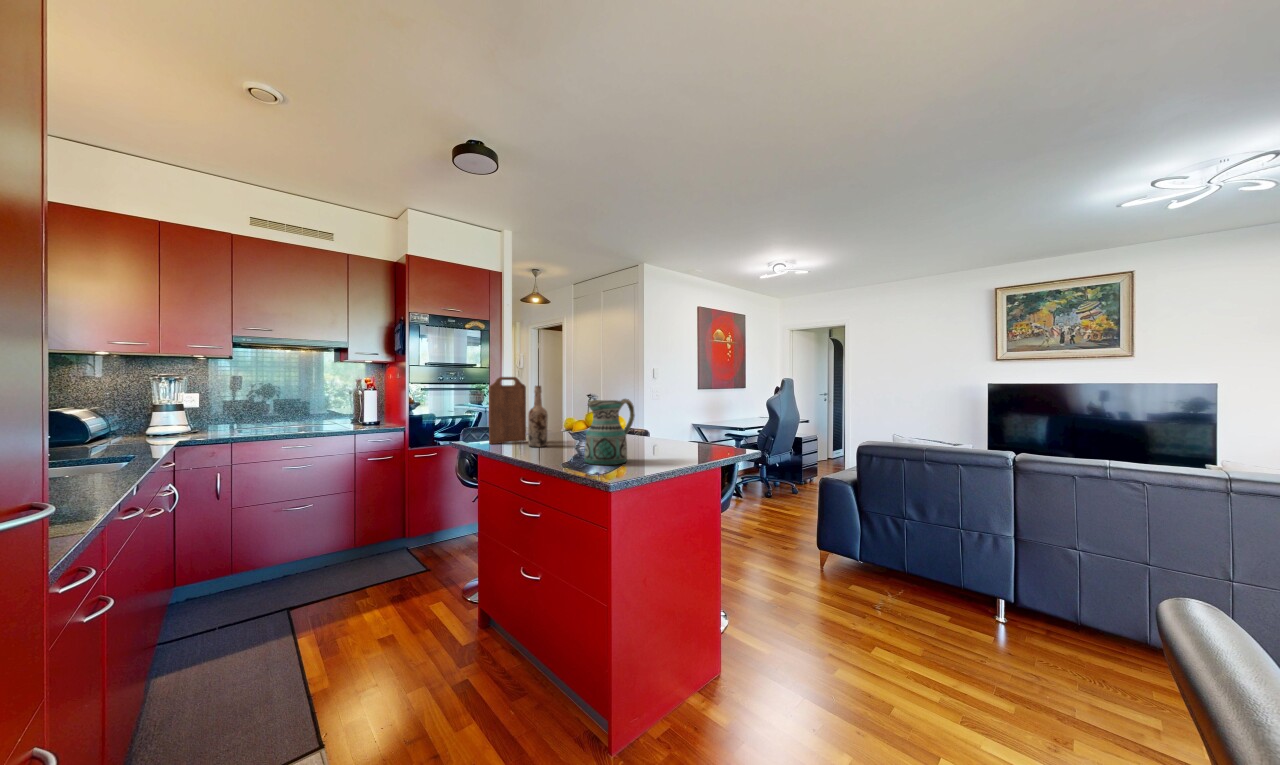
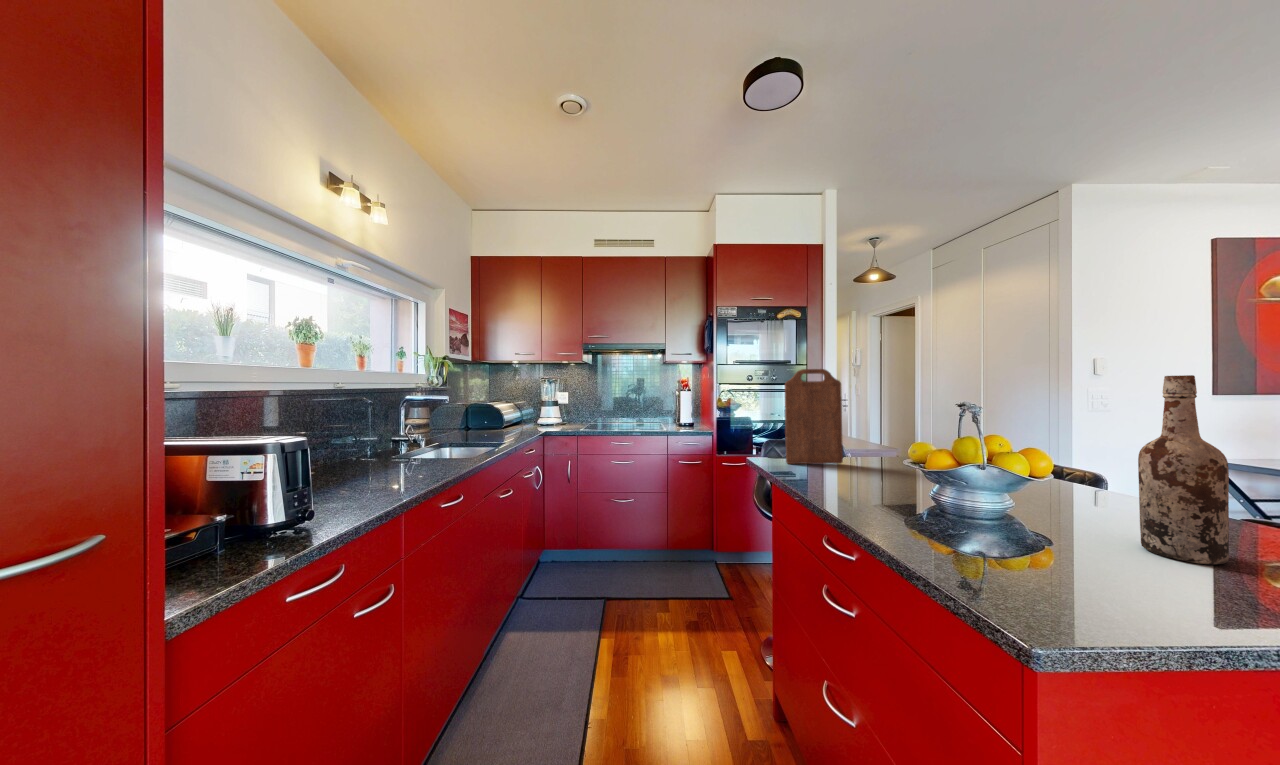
wine bottle: present [528,386,548,447] -> present [1138,375,1229,564]
ceramic pitcher: present [585,399,635,465] -> none [950,405,1097,566]

